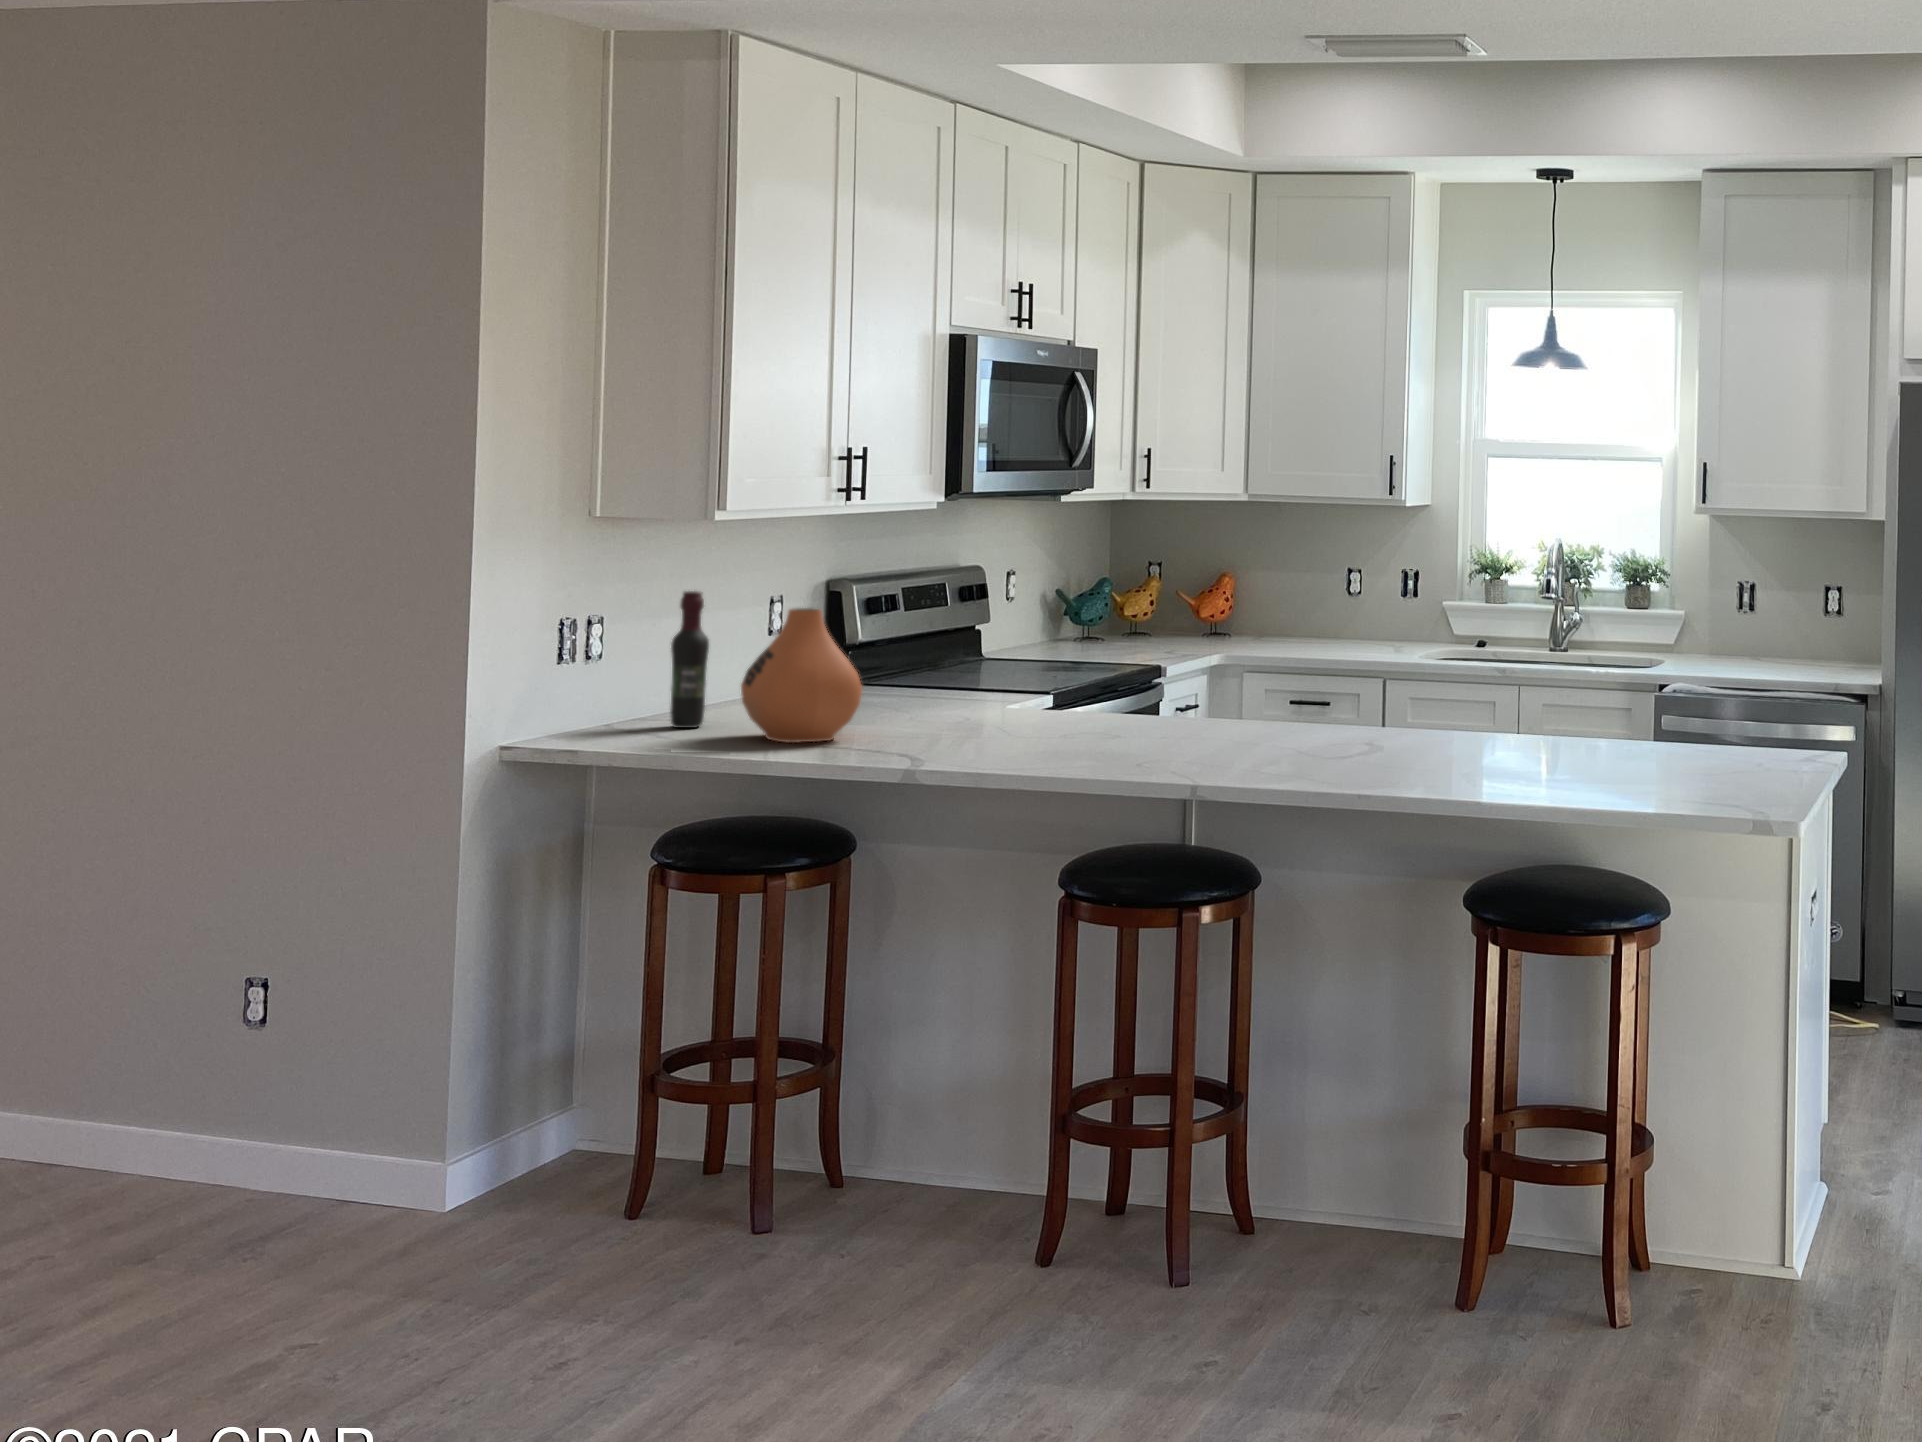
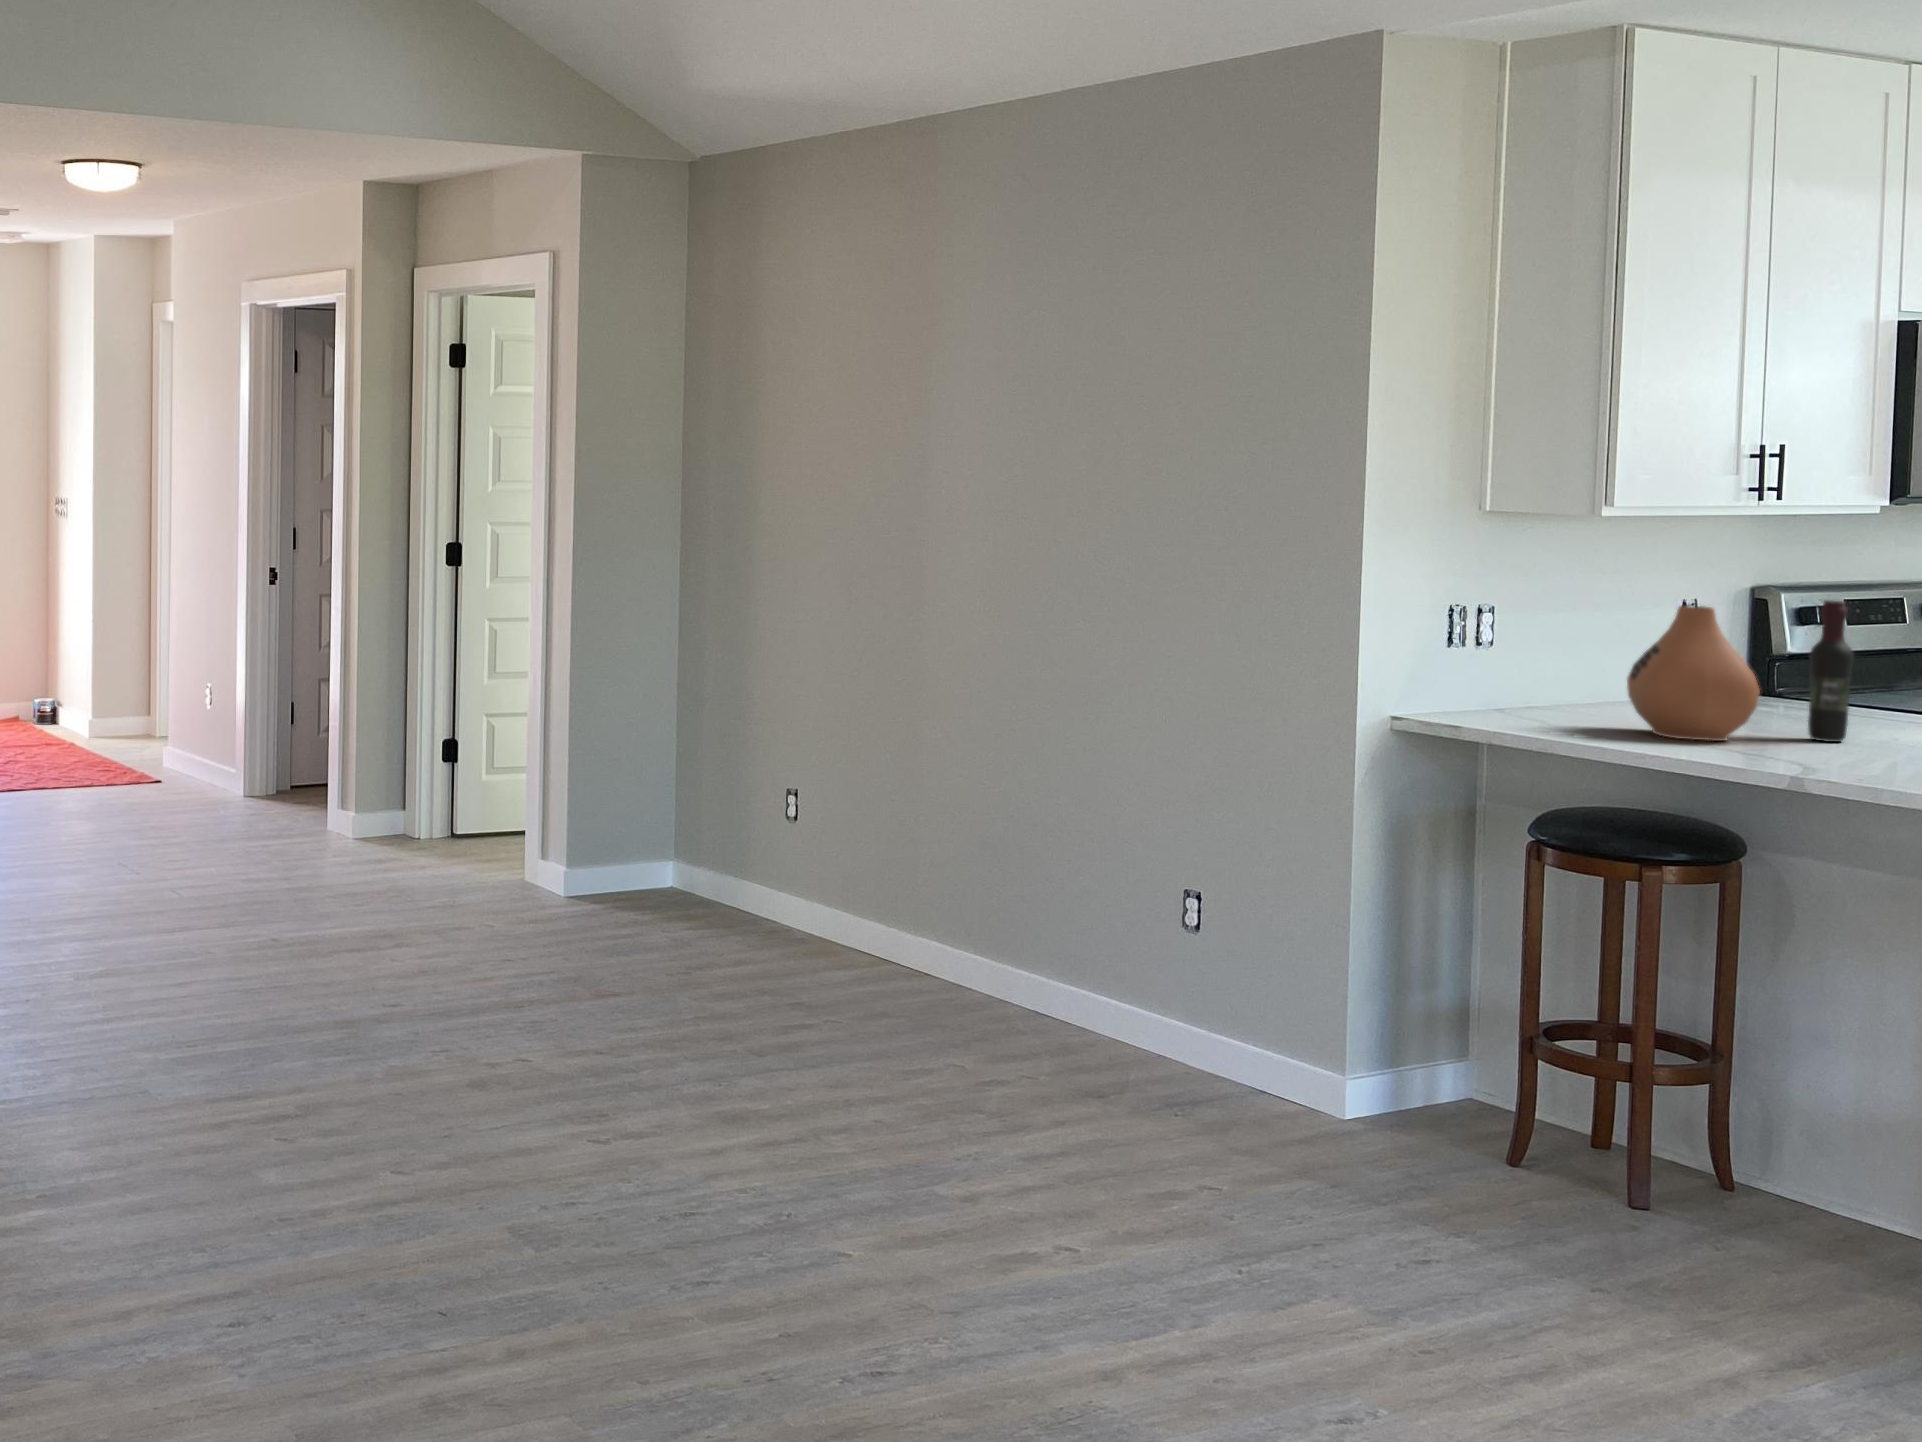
wine bottle: present [671,591,709,728] -> present [1808,600,1854,742]

